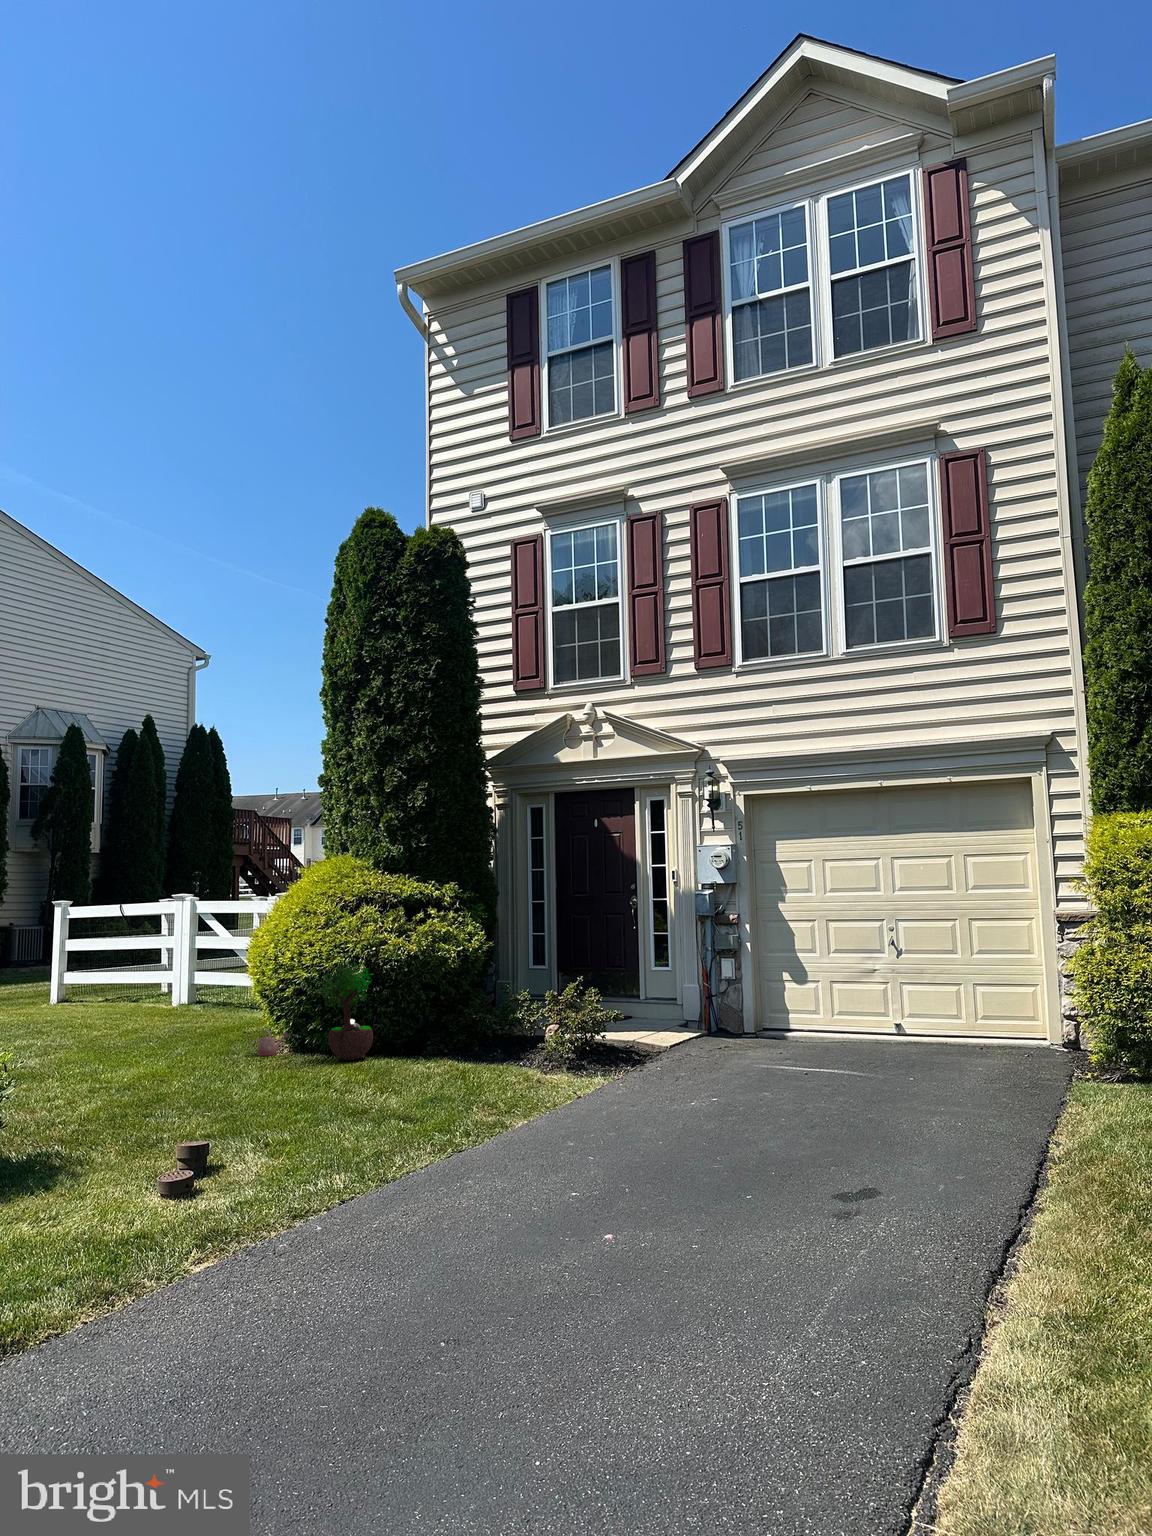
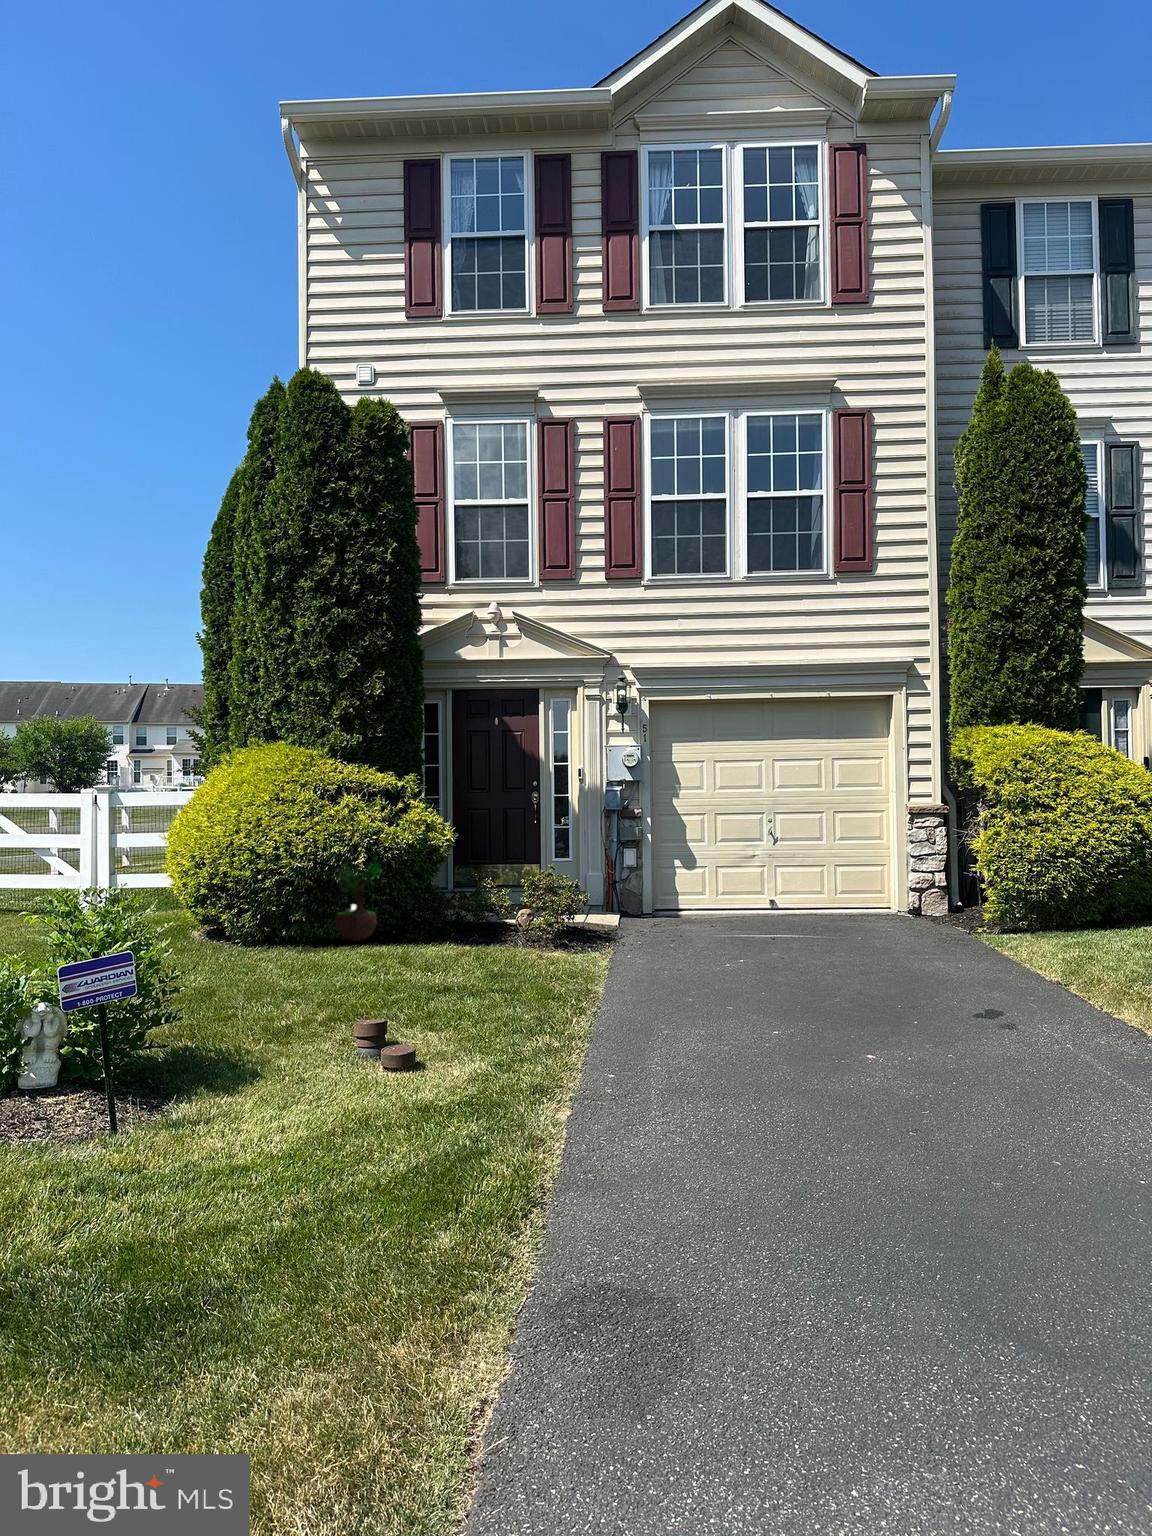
watering can: present [251,1029,289,1056] -> none [251,916,280,942]

